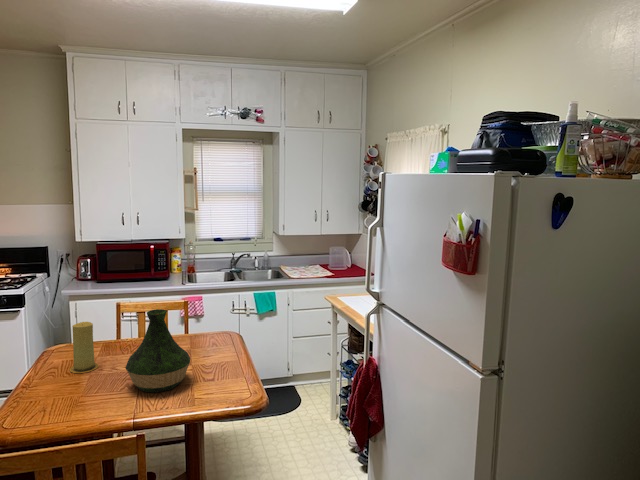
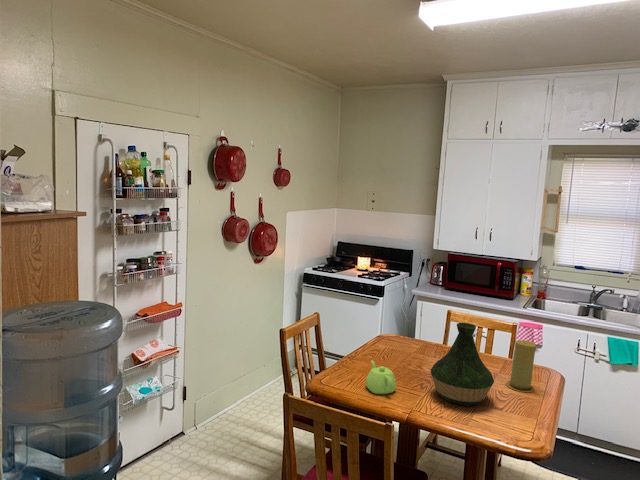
candle: present [70,322,98,373] -> present [506,340,536,392]
teapot: none [52,379,91,414] -> present [366,360,396,394]

